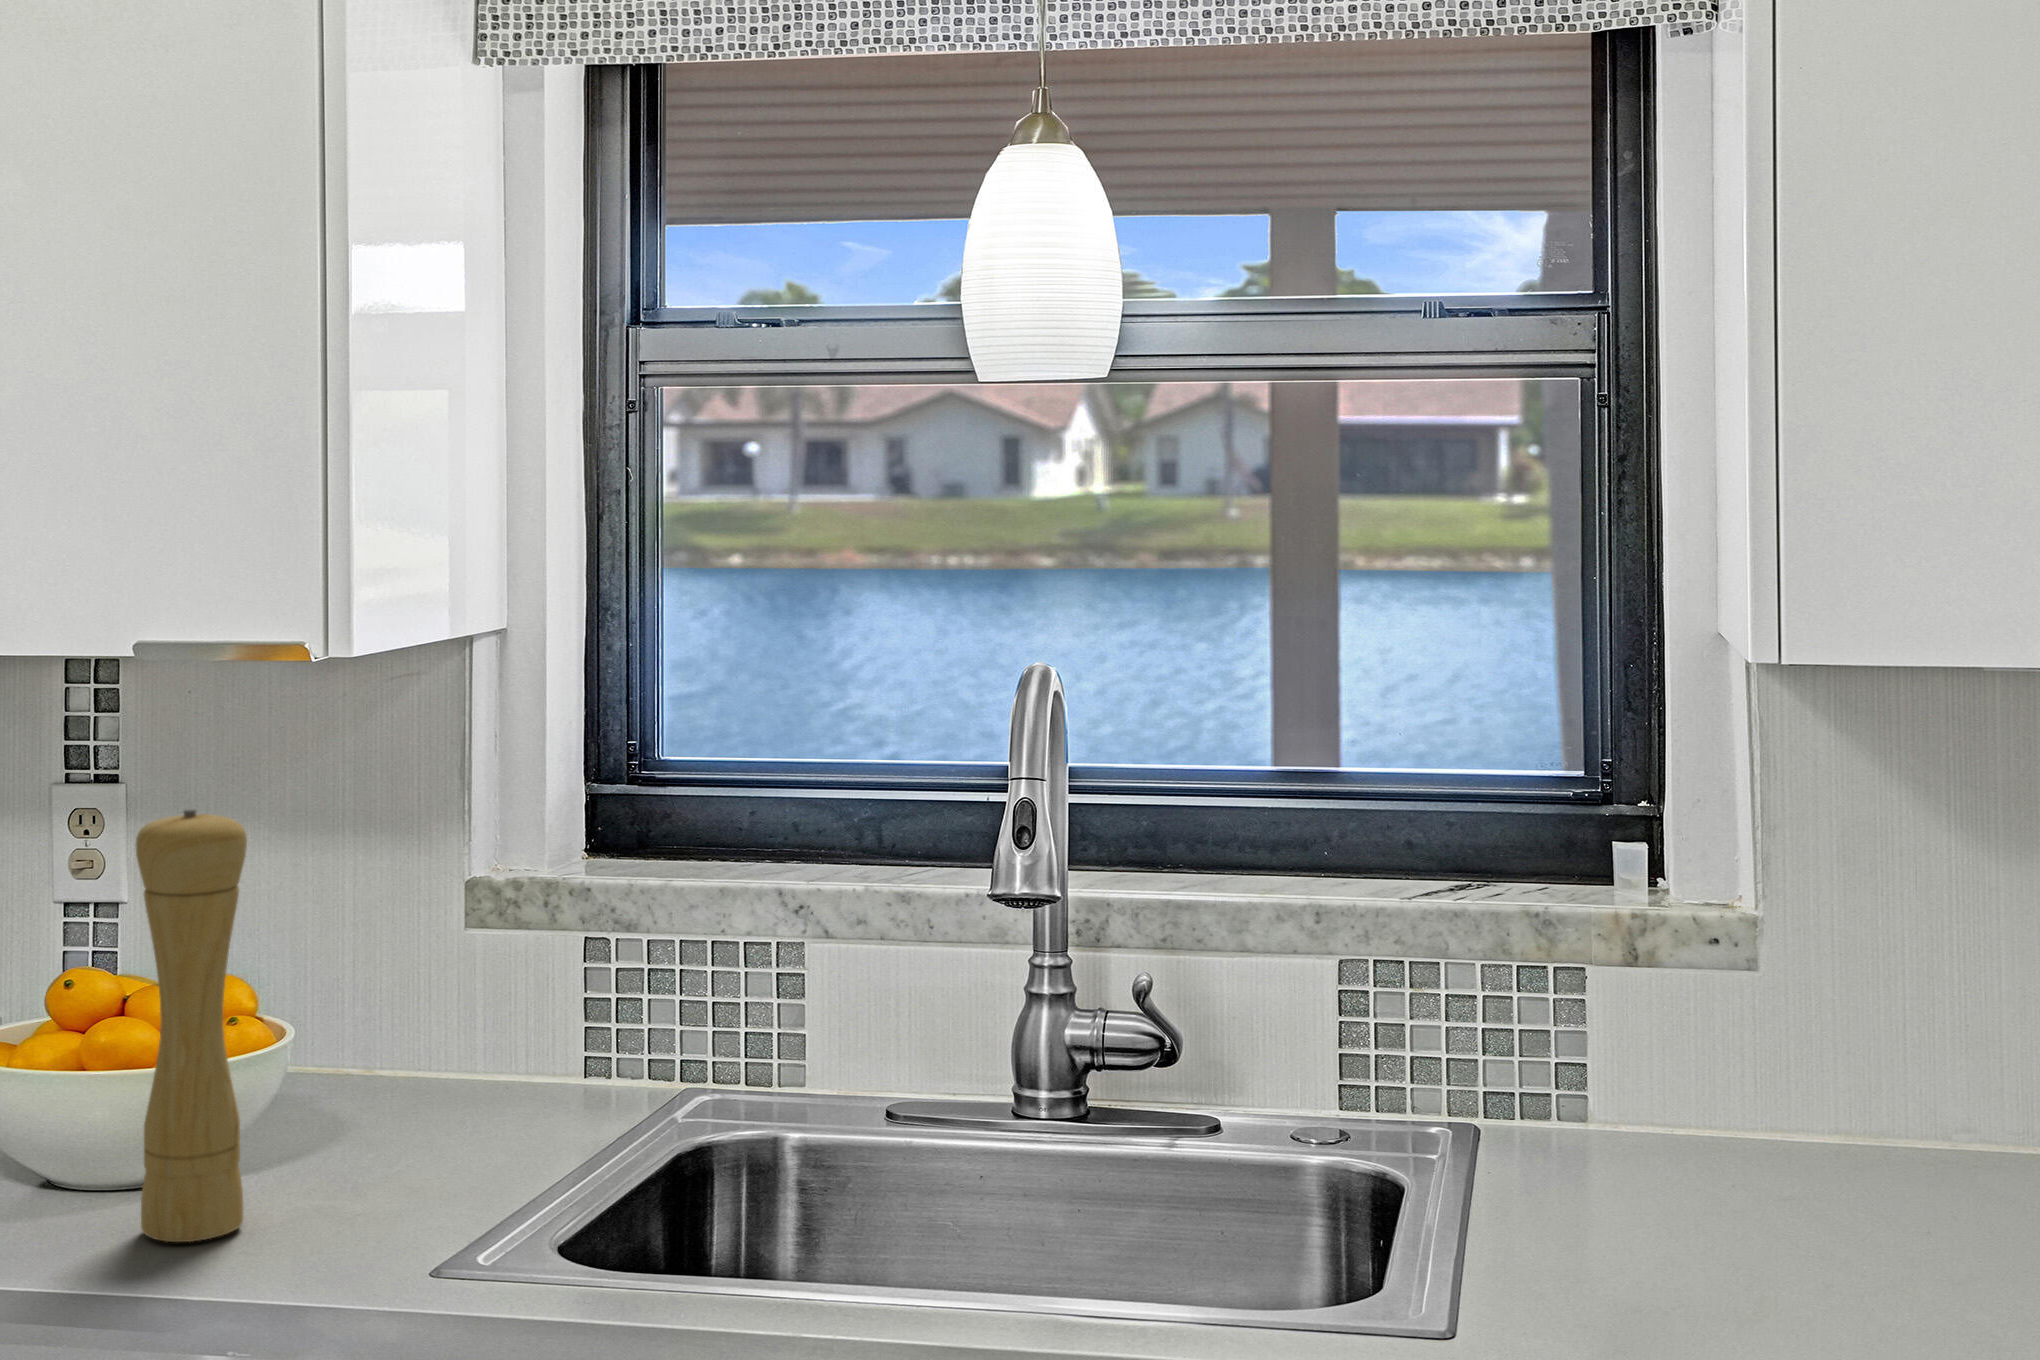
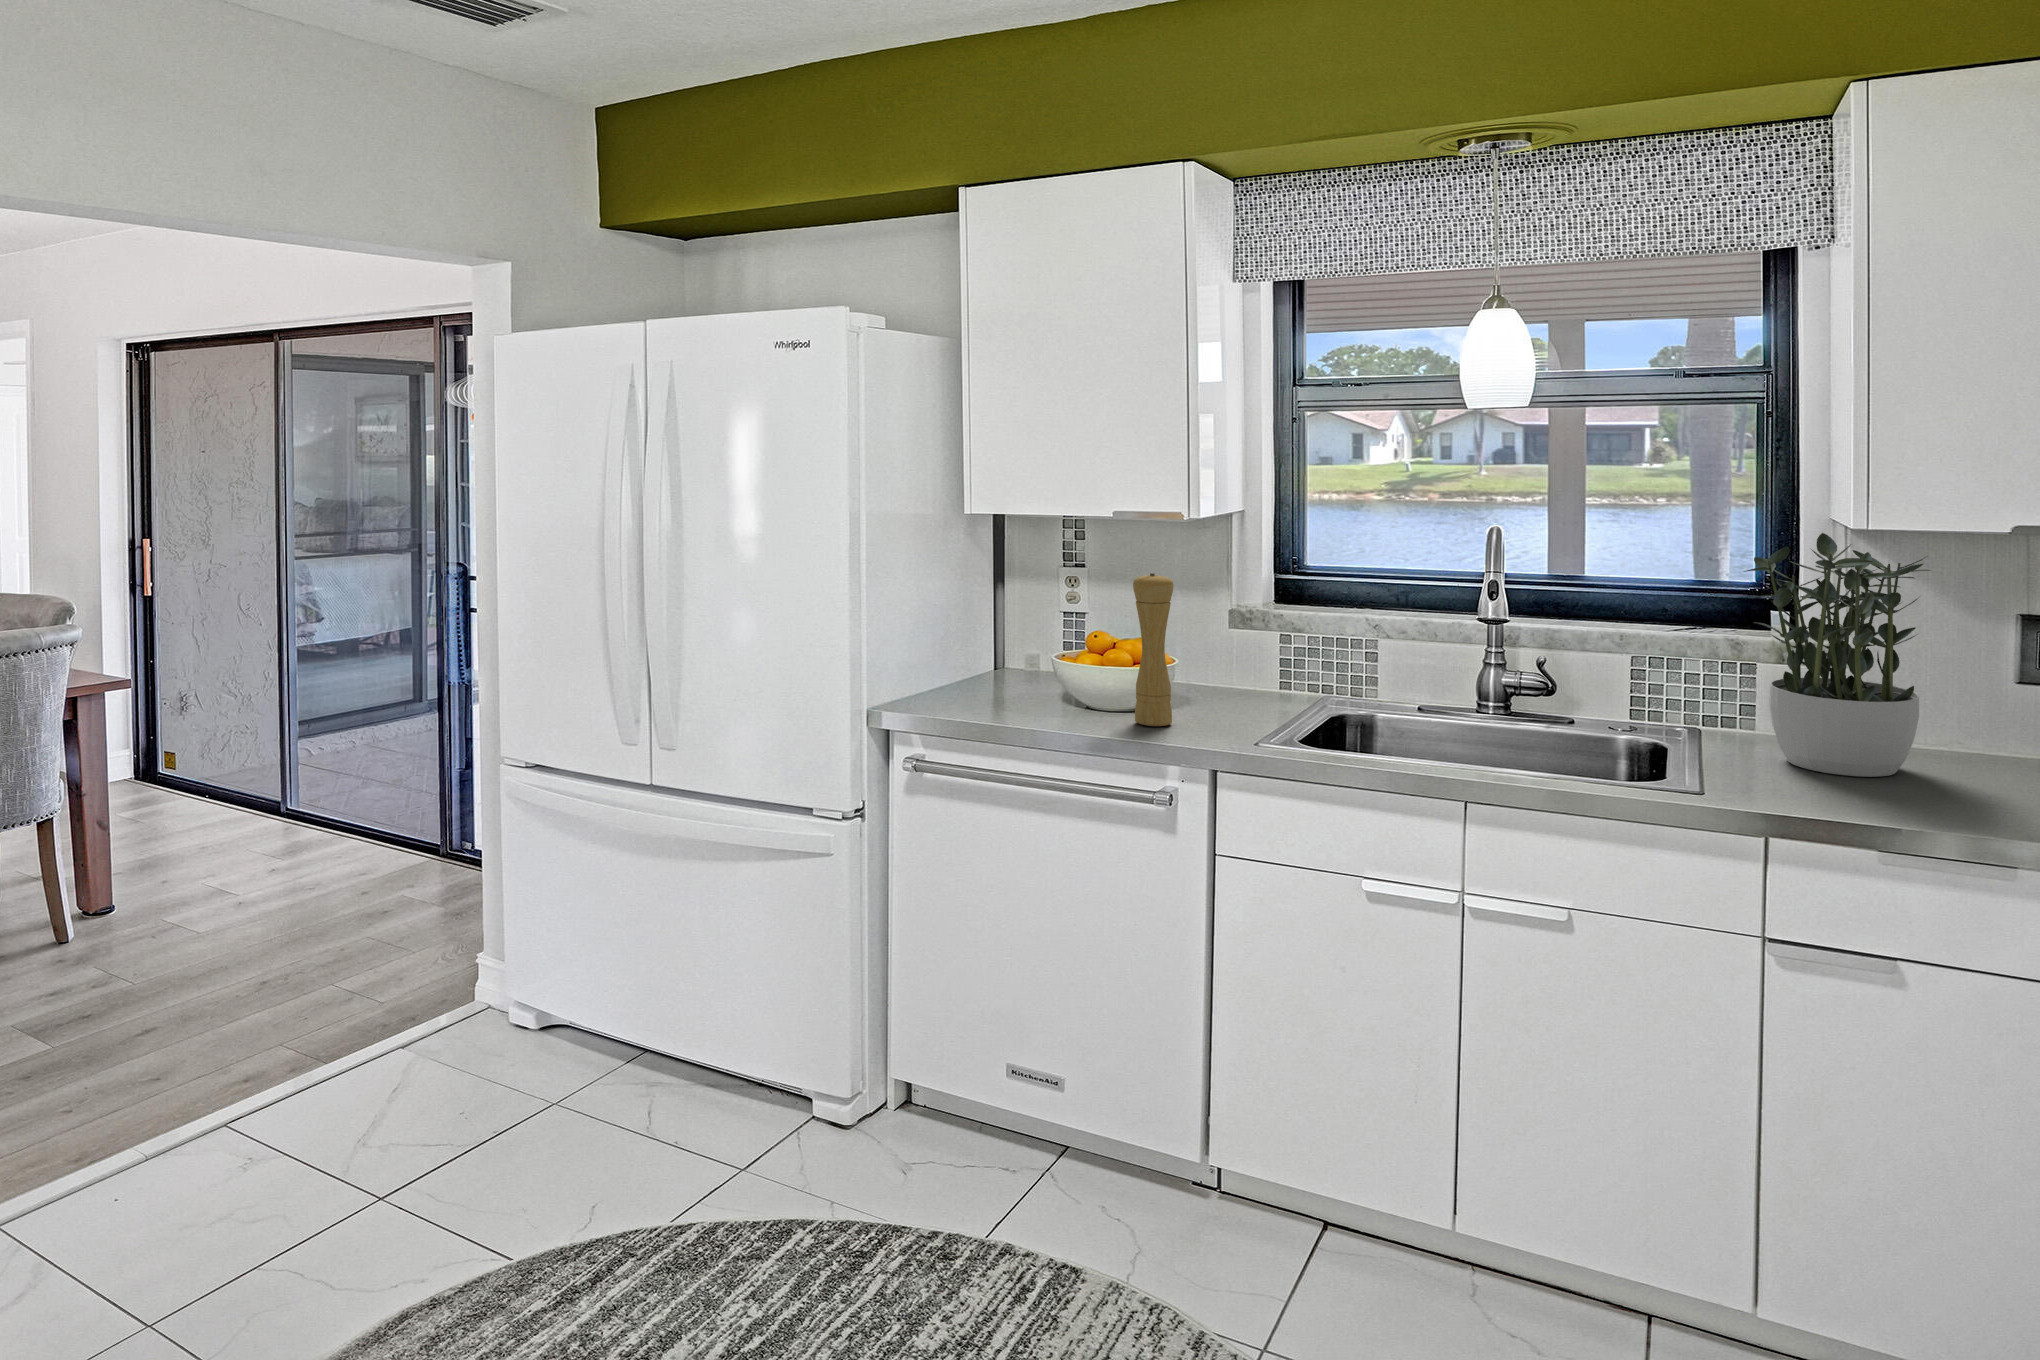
potted plant: none [1575,666,1946,1258] -> present [1744,533,1931,777]

